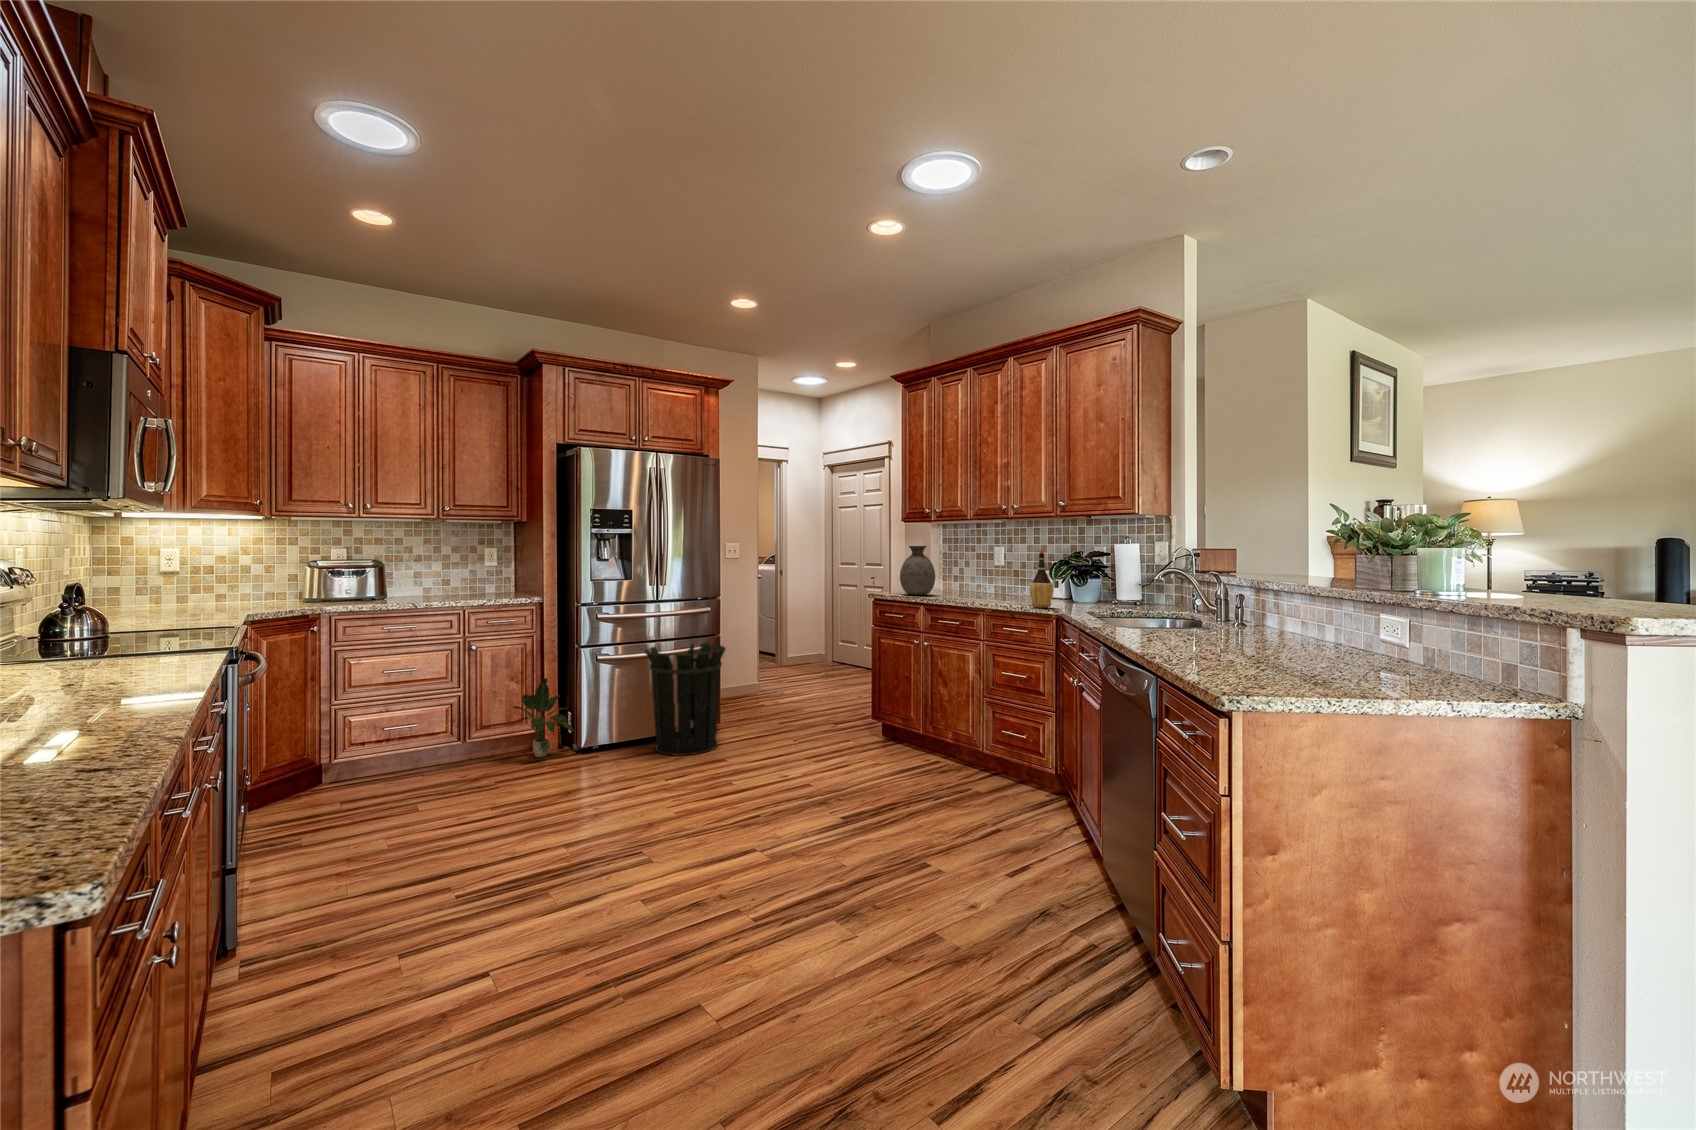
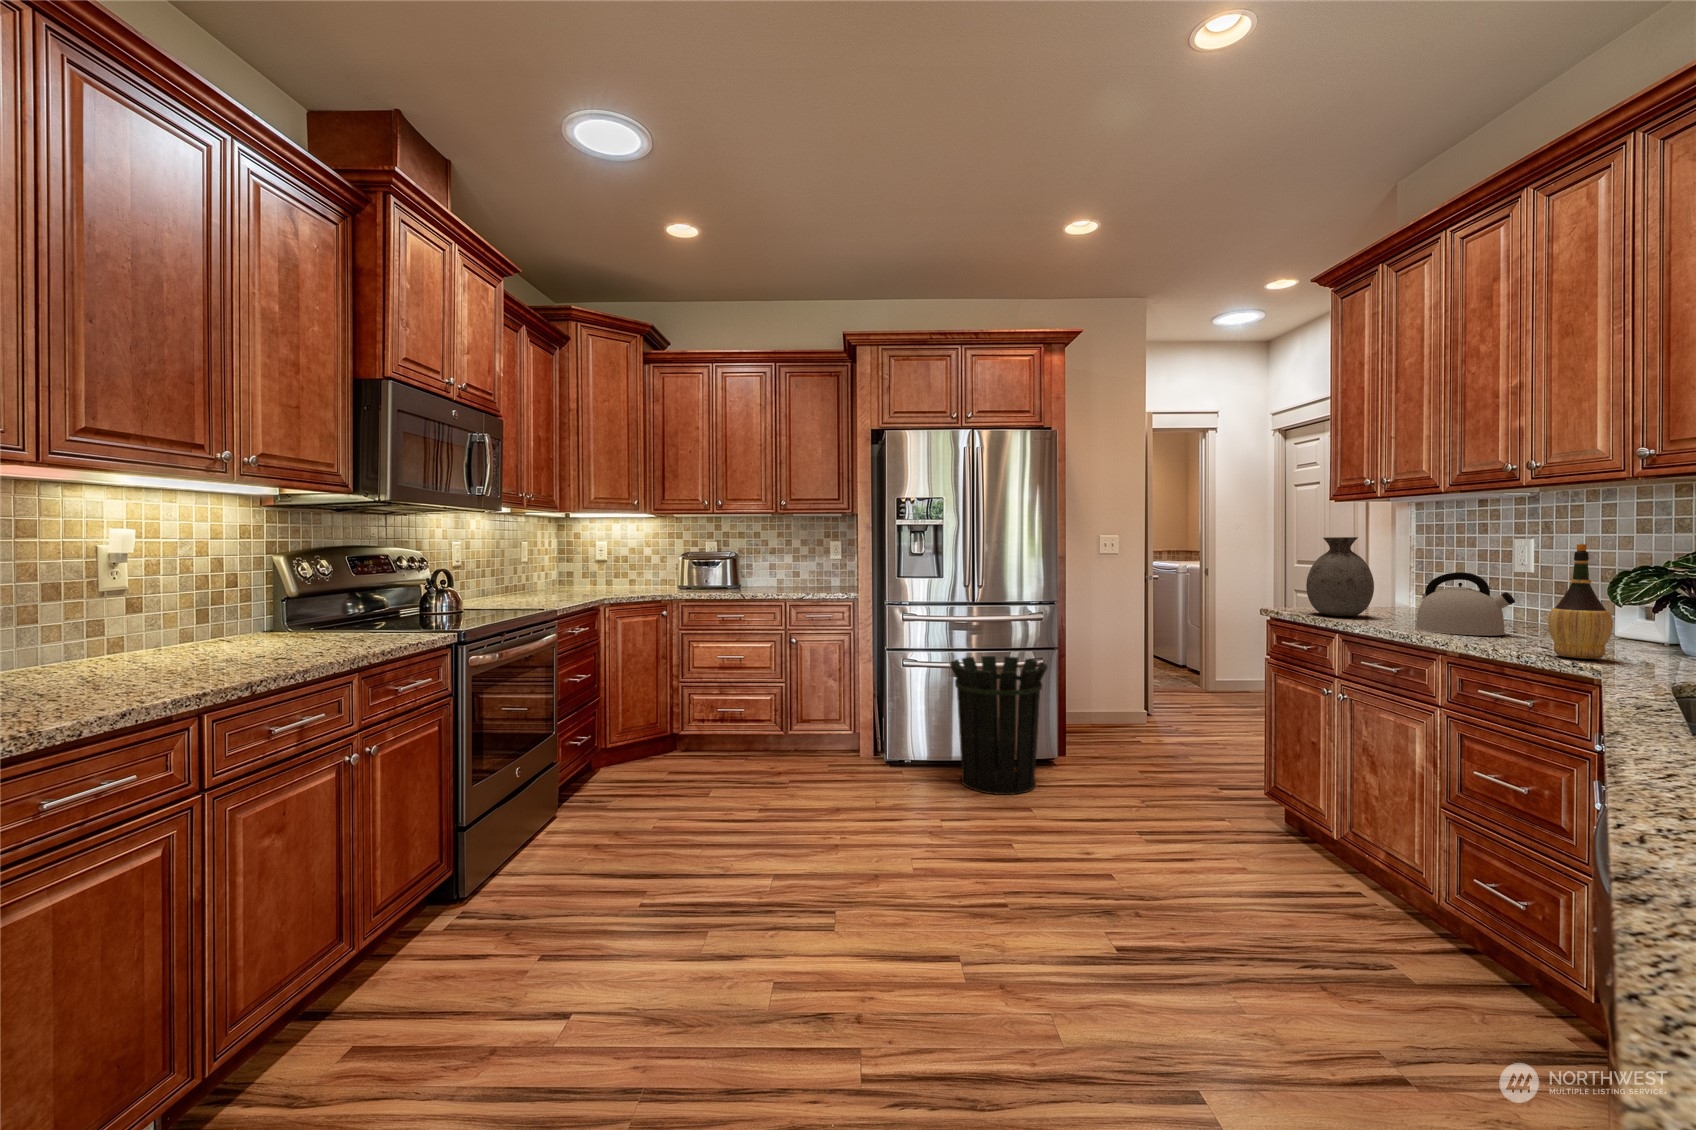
kettle: none [961,566,1005,601] -> present [1416,572,1515,636]
potted plant: present [511,678,574,757] -> none [816,680,880,763]

